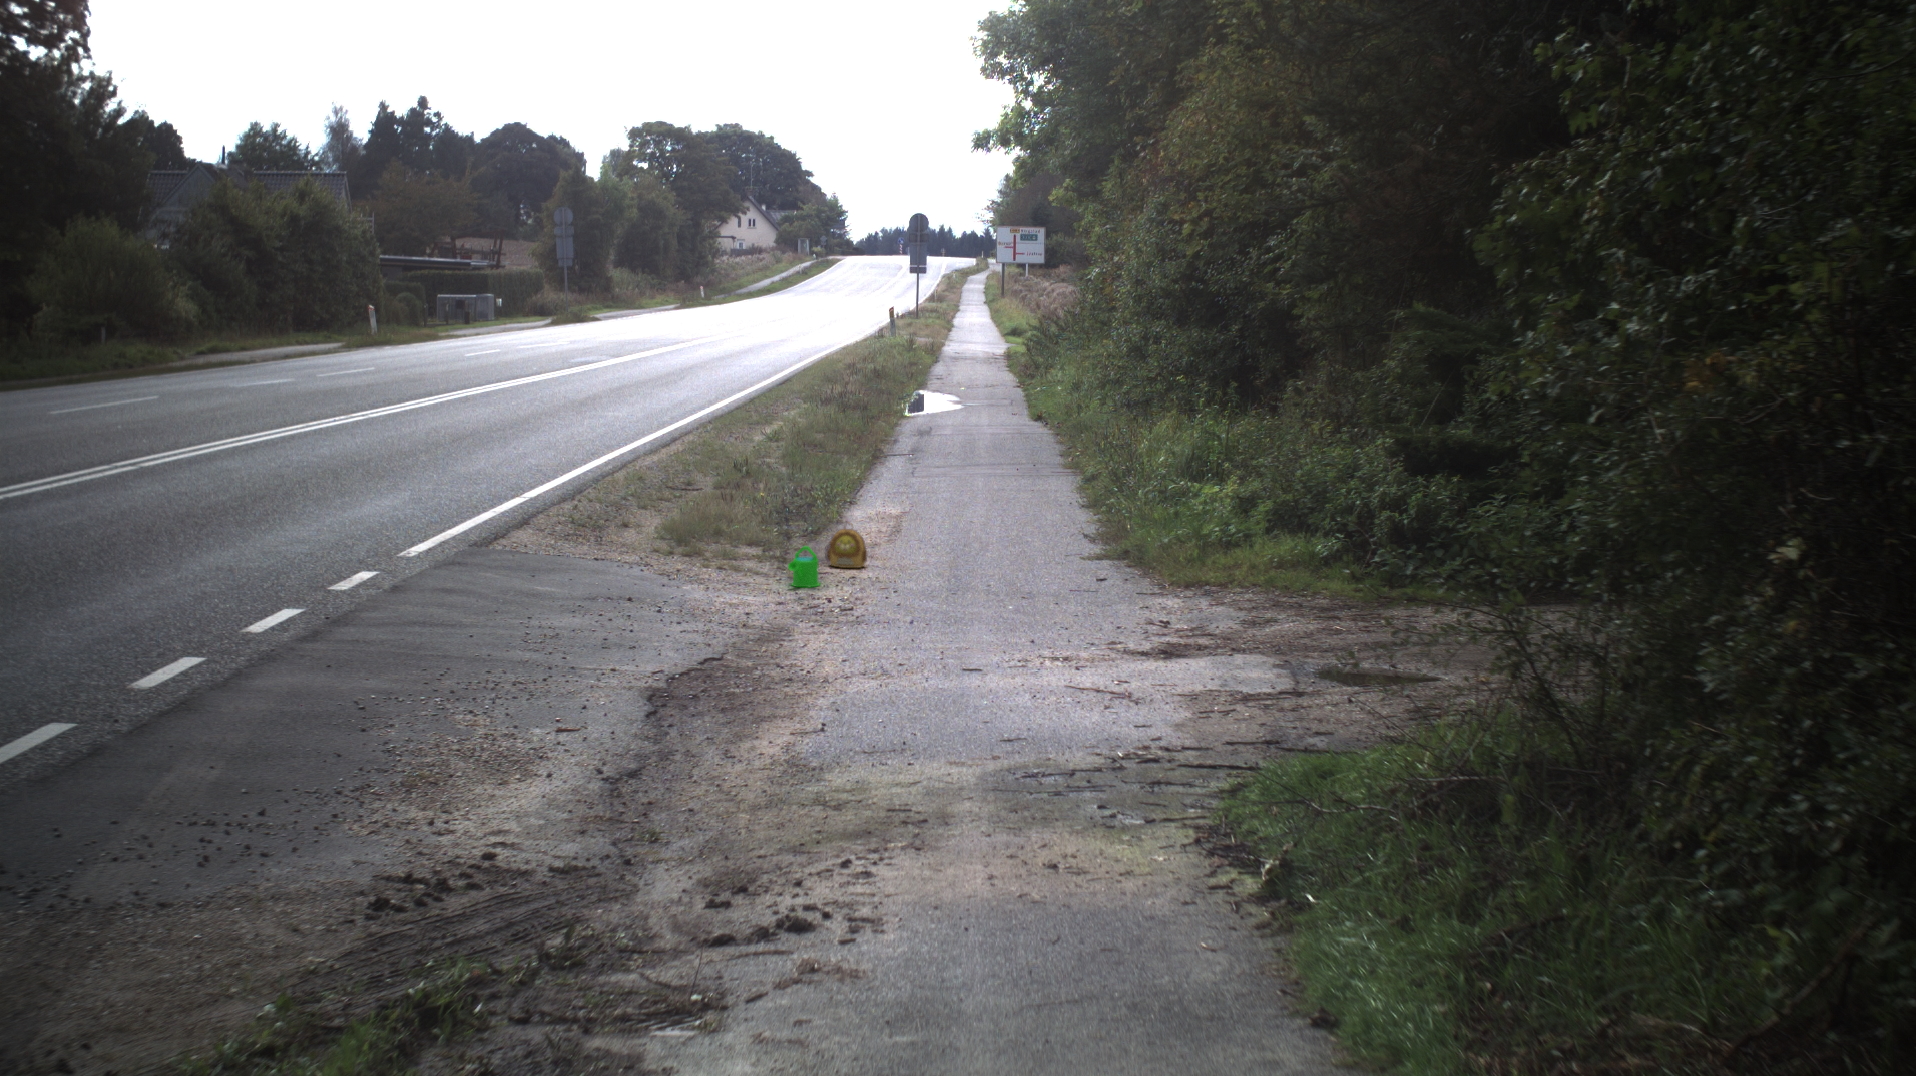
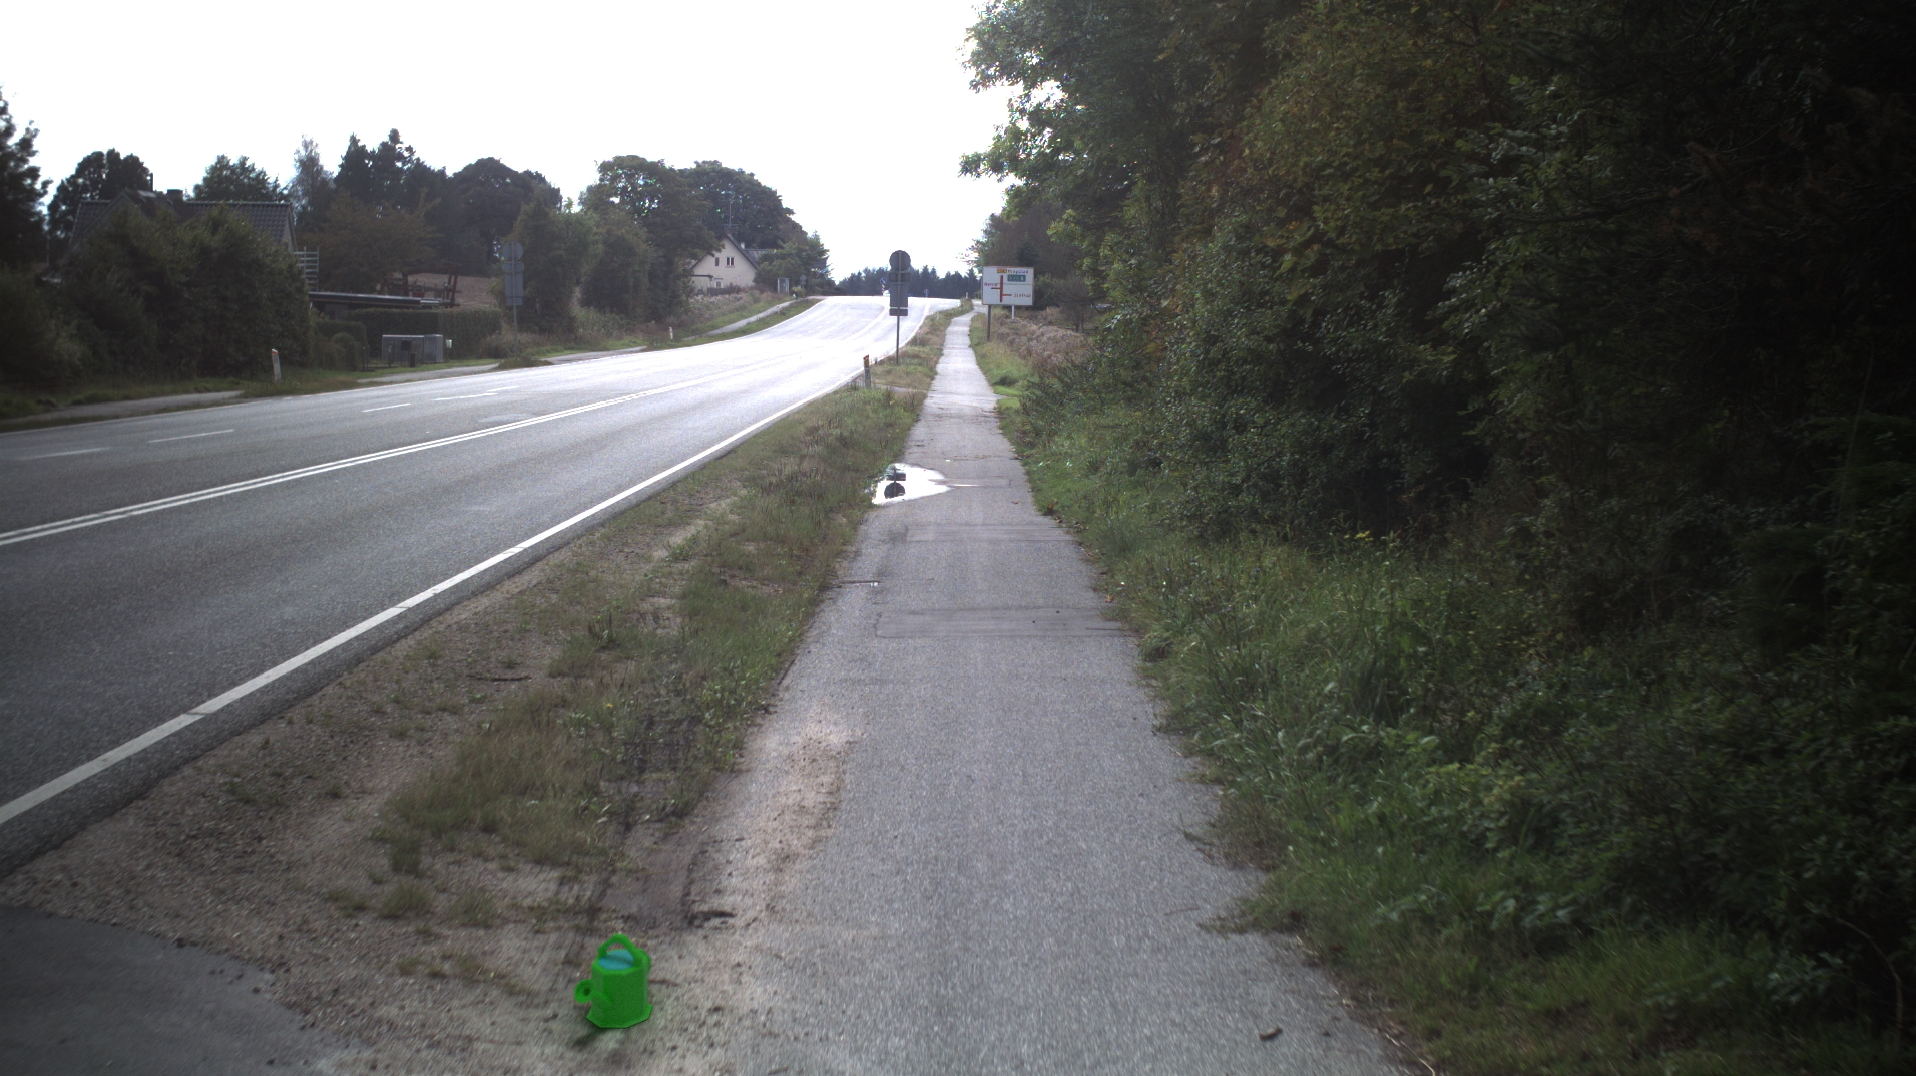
backpack: present [827,528,867,568] -> none [687,836,765,929]

